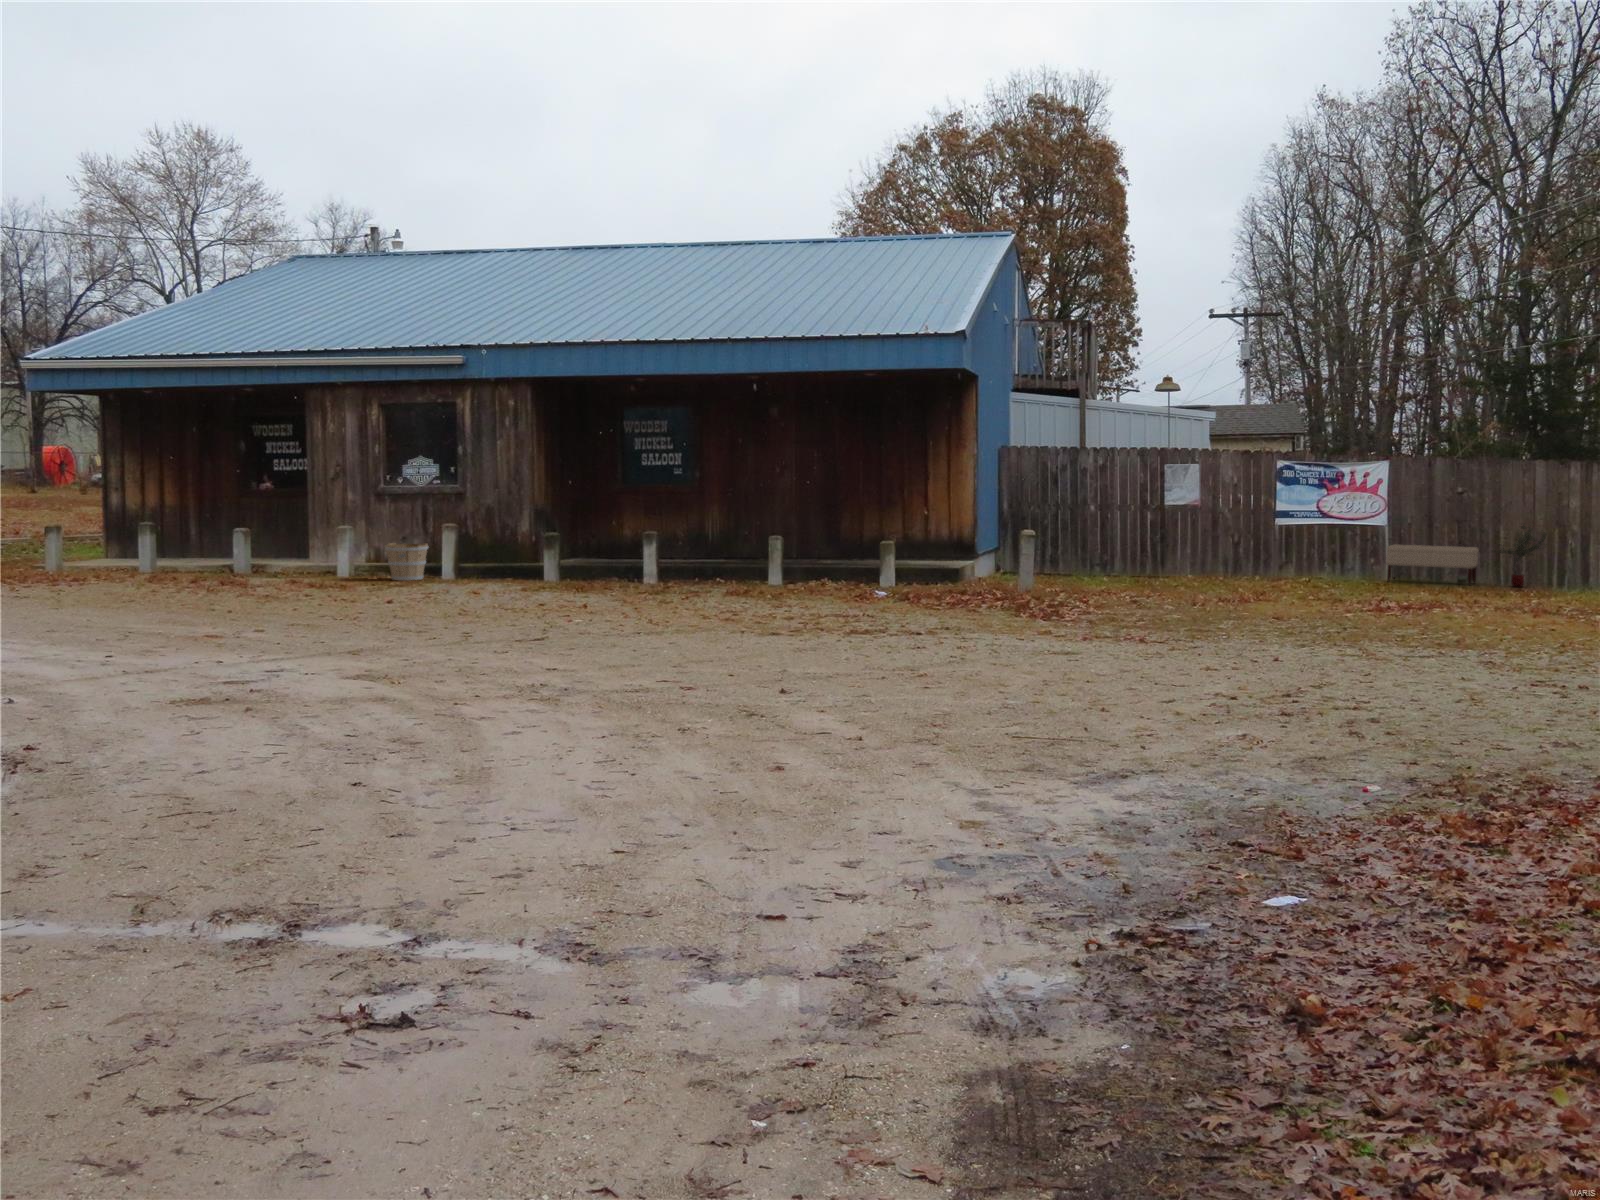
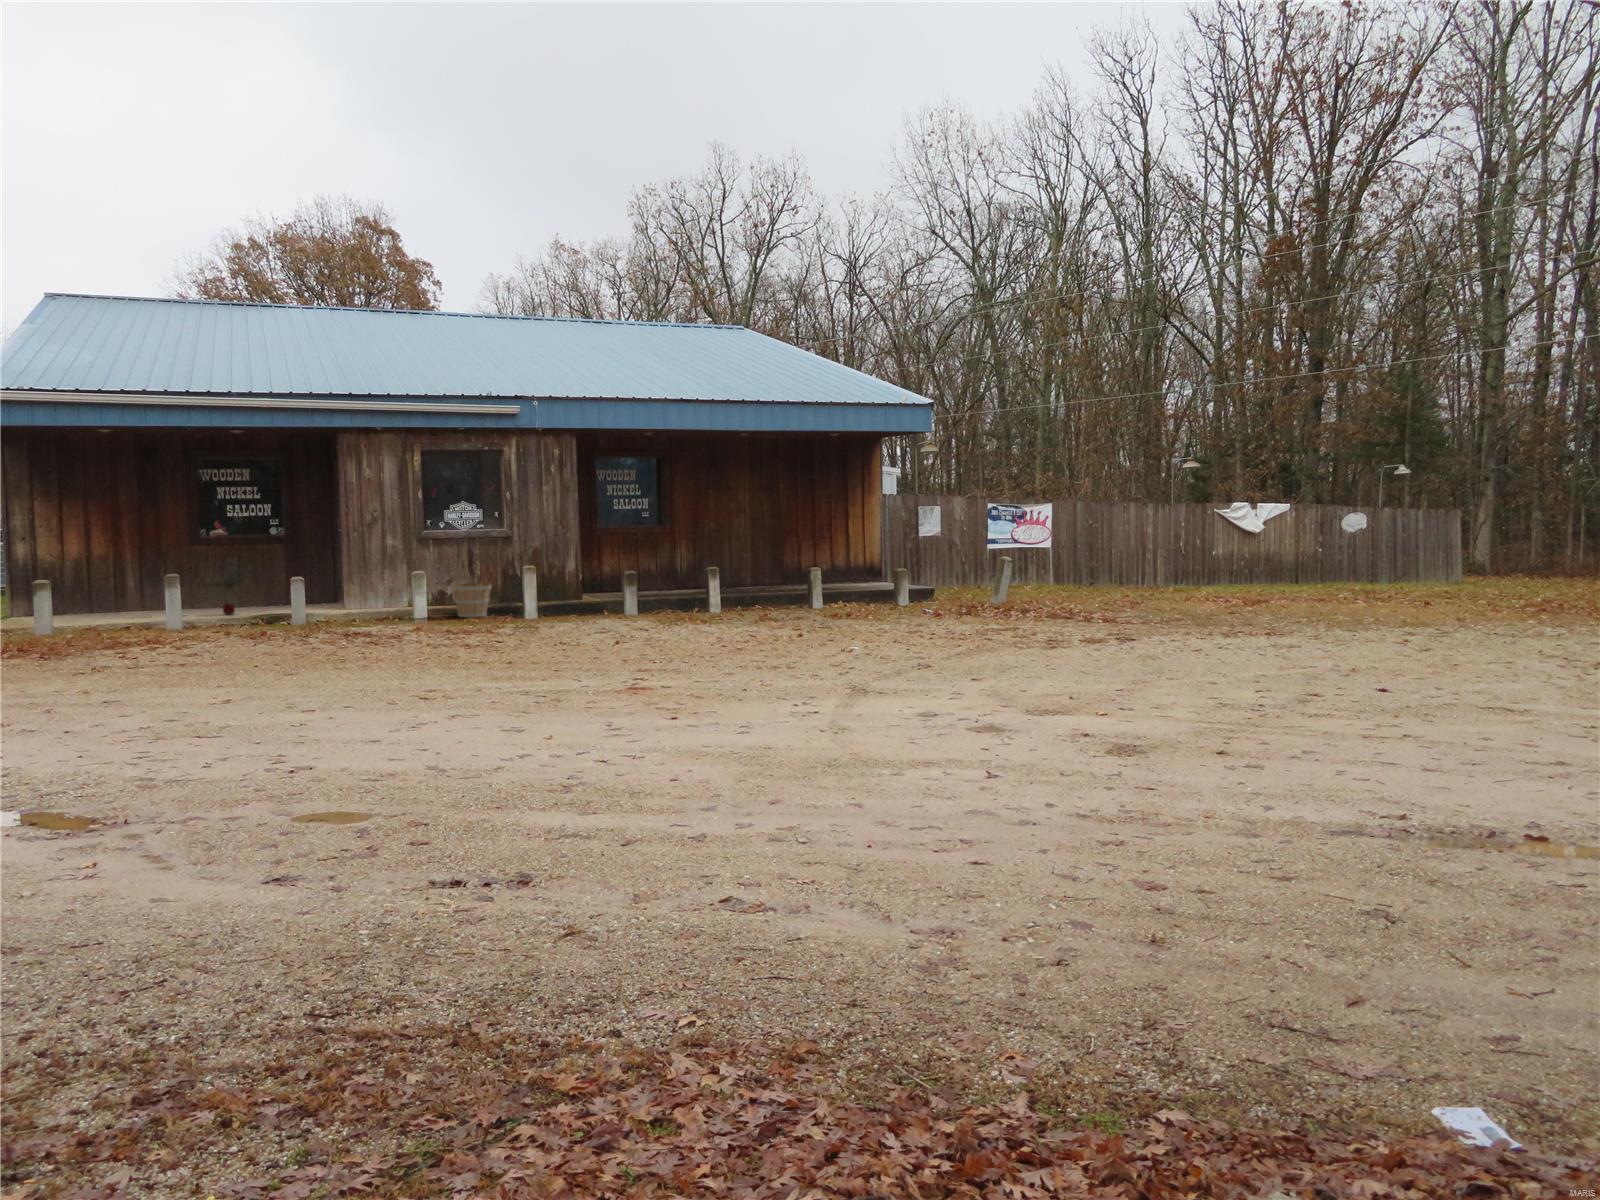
potted tree: present [1493,524,1547,587] -> present [204,559,252,615]
bench: present [1386,544,1479,585] -> none [1054,558,1110,582]

